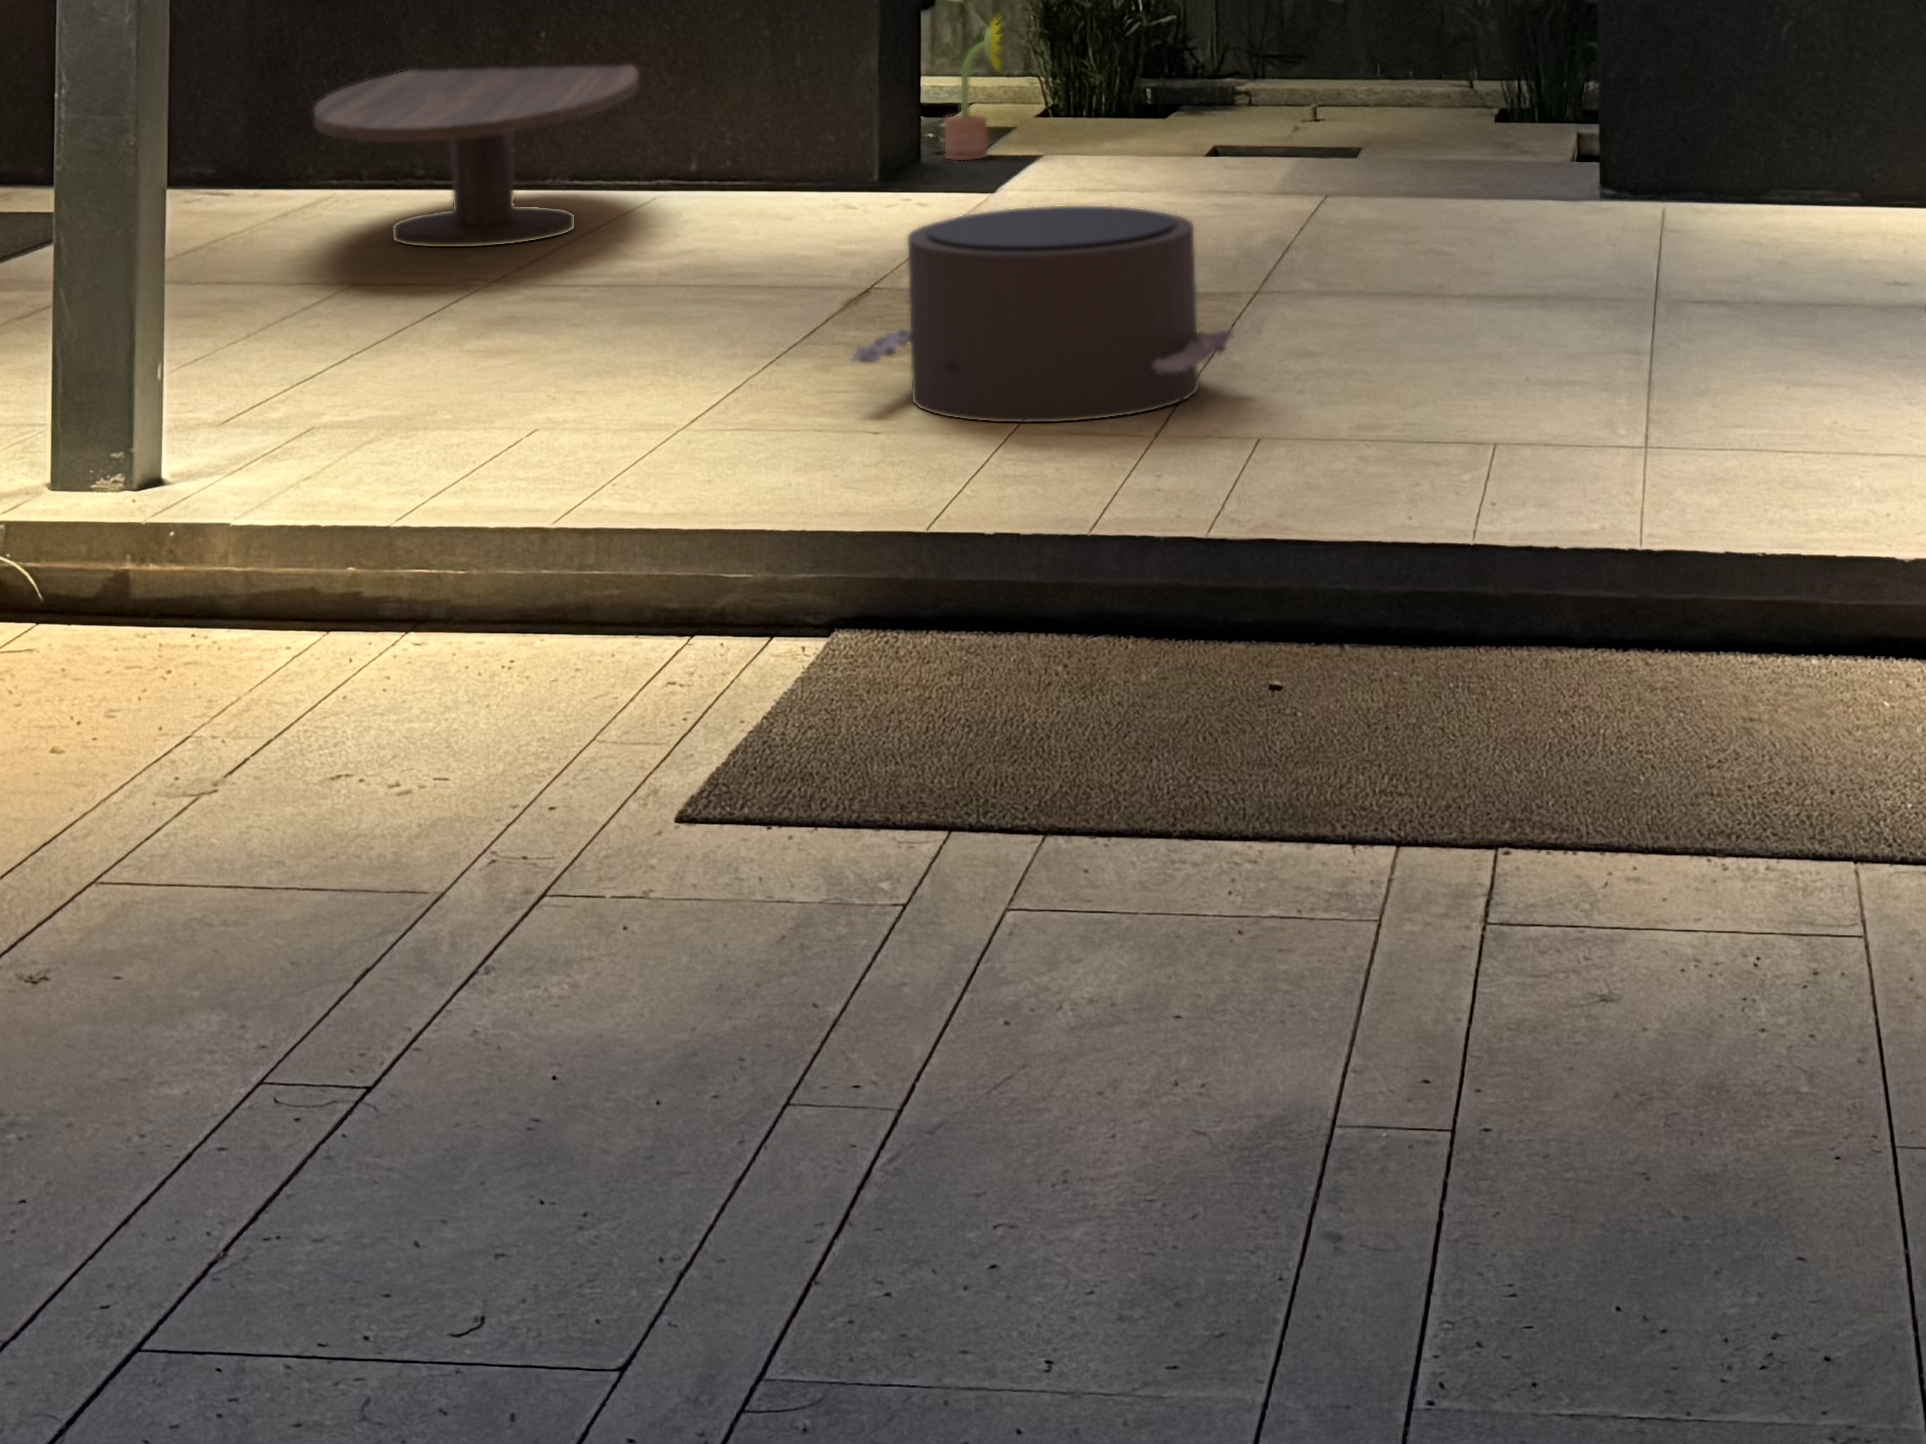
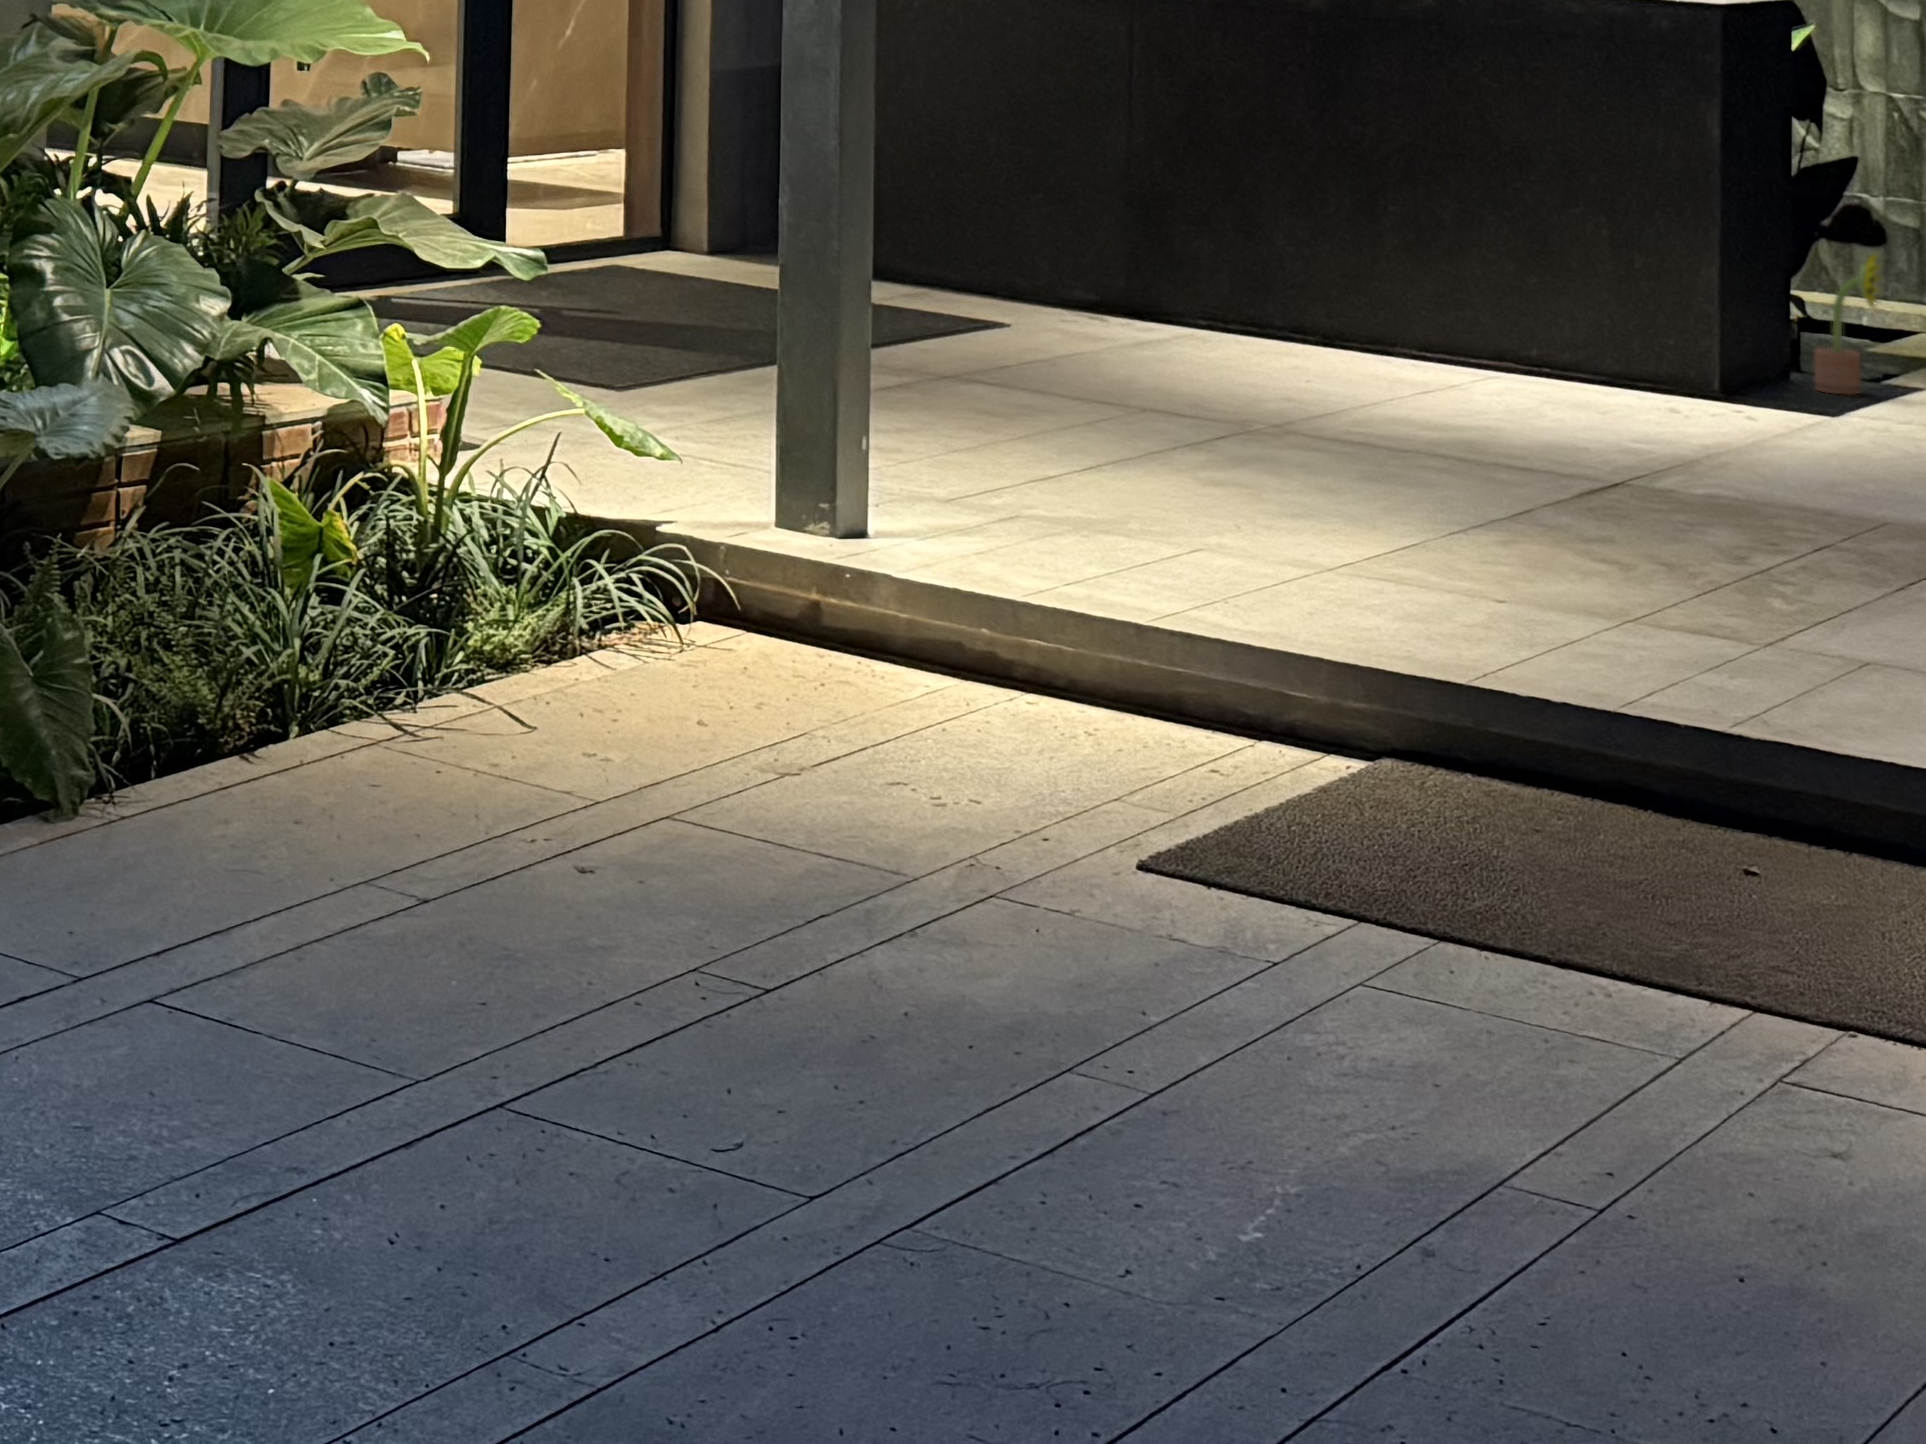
coffee table: present [314,66,639,247] -> none [1143,229,1470,402]
pouf: present [851,206,1232,422] -> none [1496,429,1887,641]

